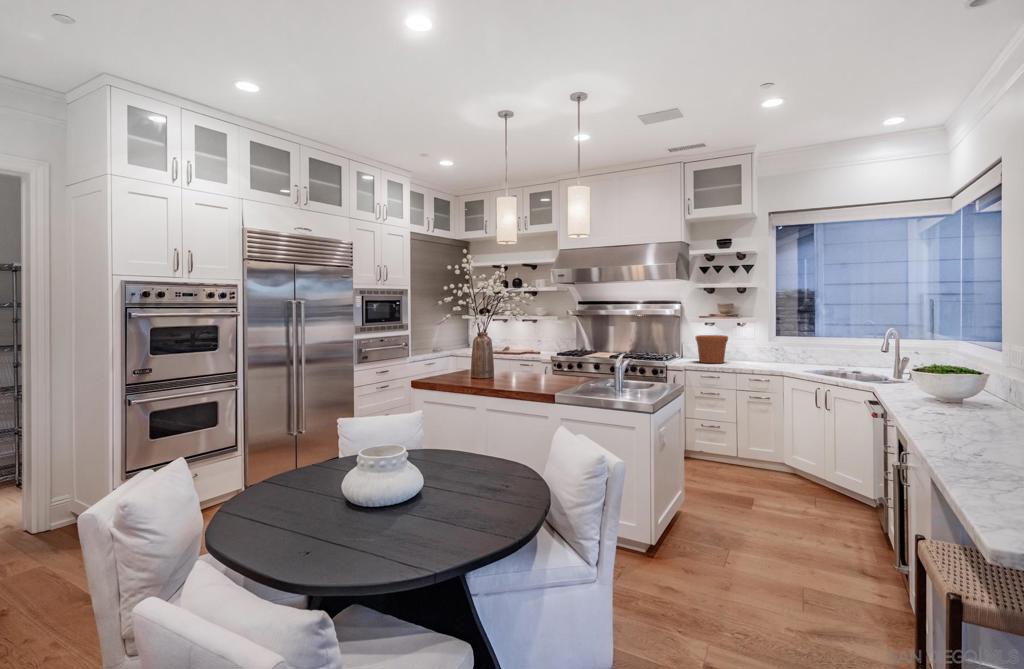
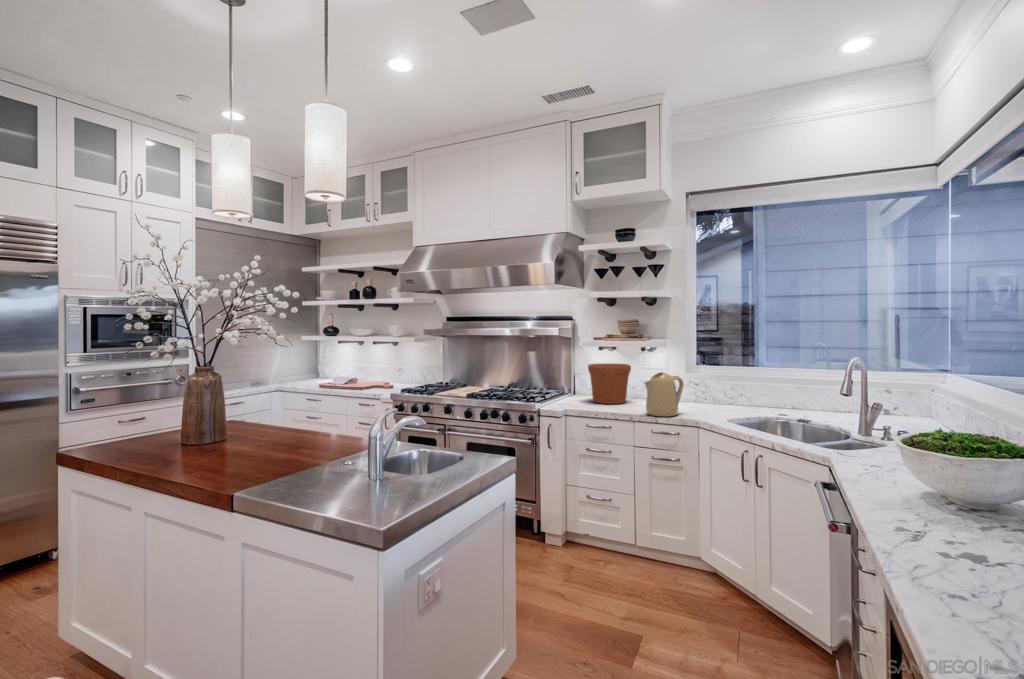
kettle: none [744,340,771,369] -> present [644,372,684,417]

